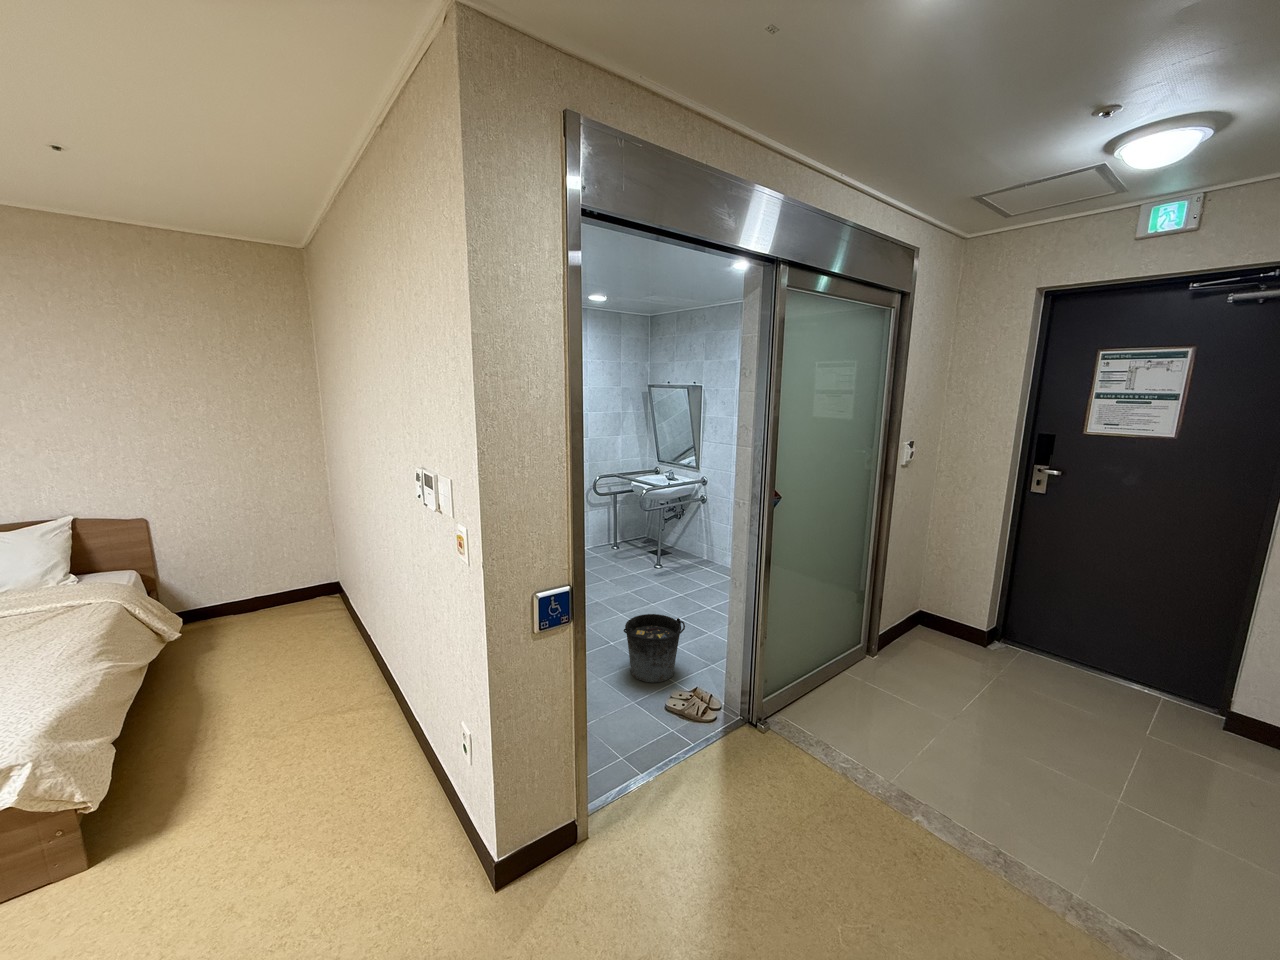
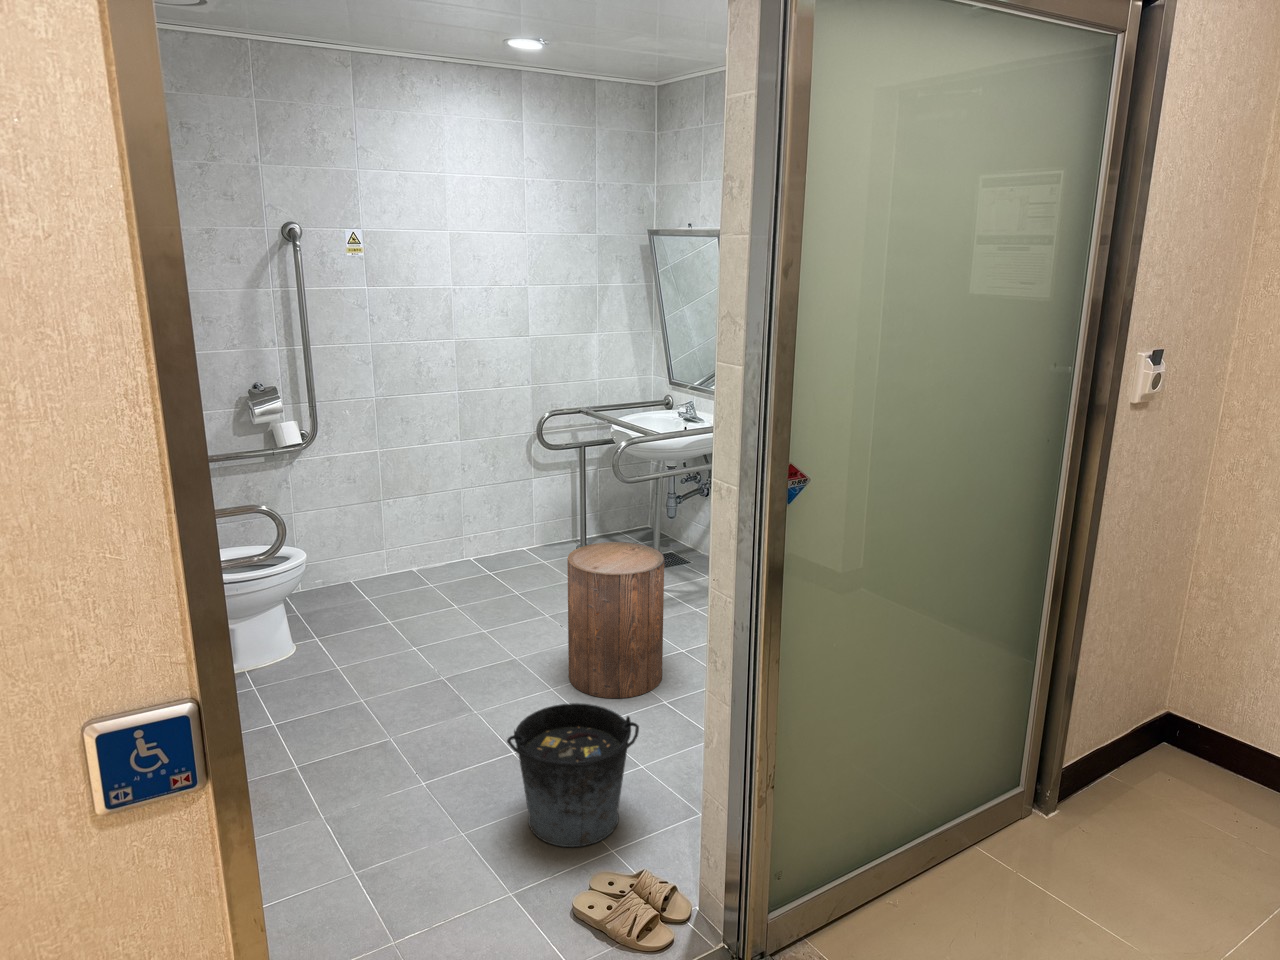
stool: none [628,539,677,617] -> present [567,542,664,698]

